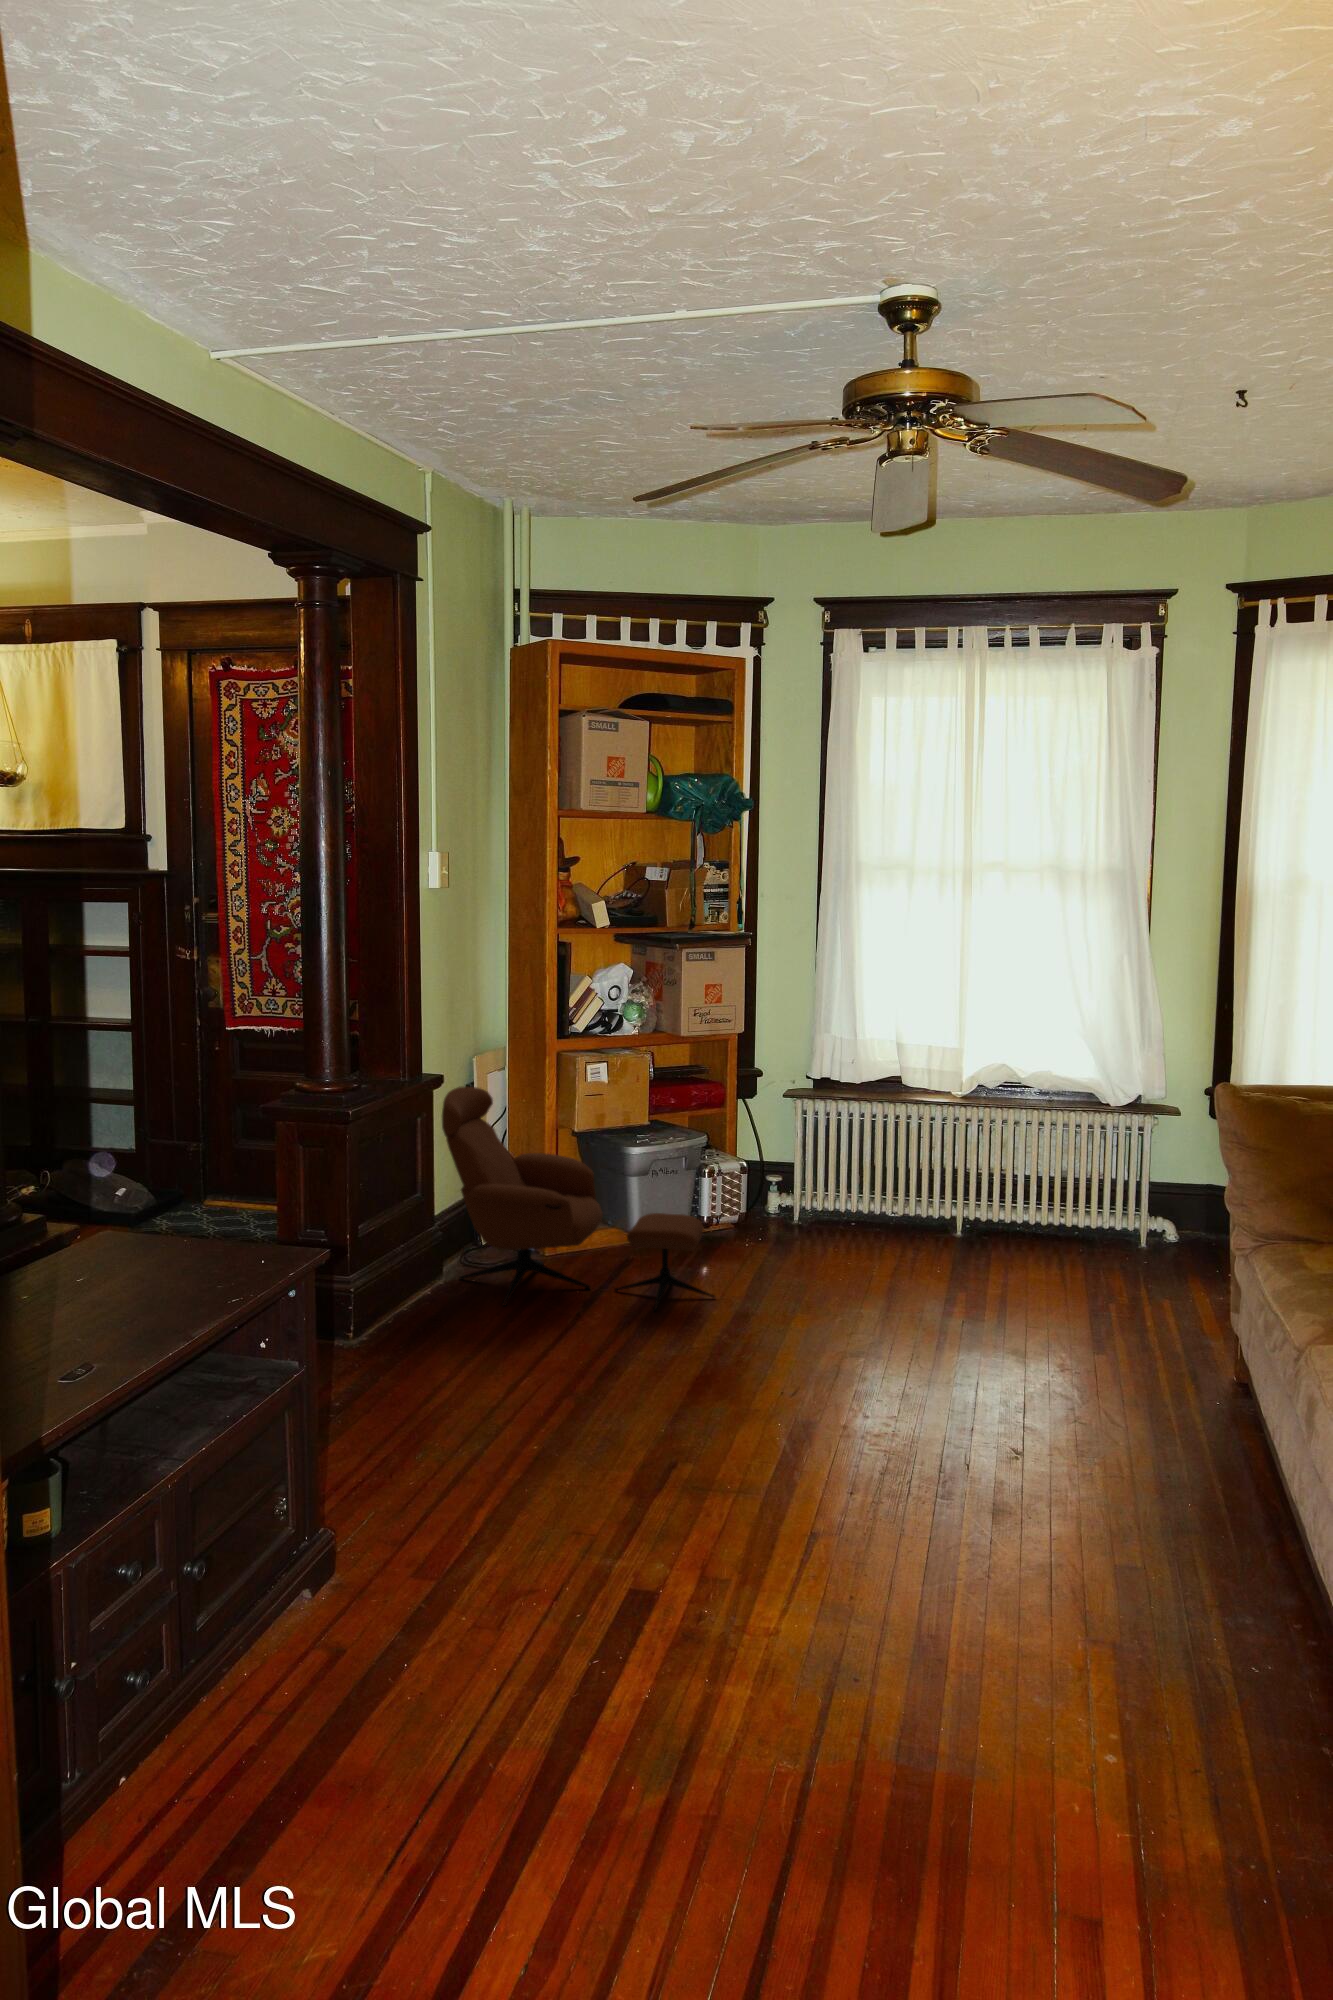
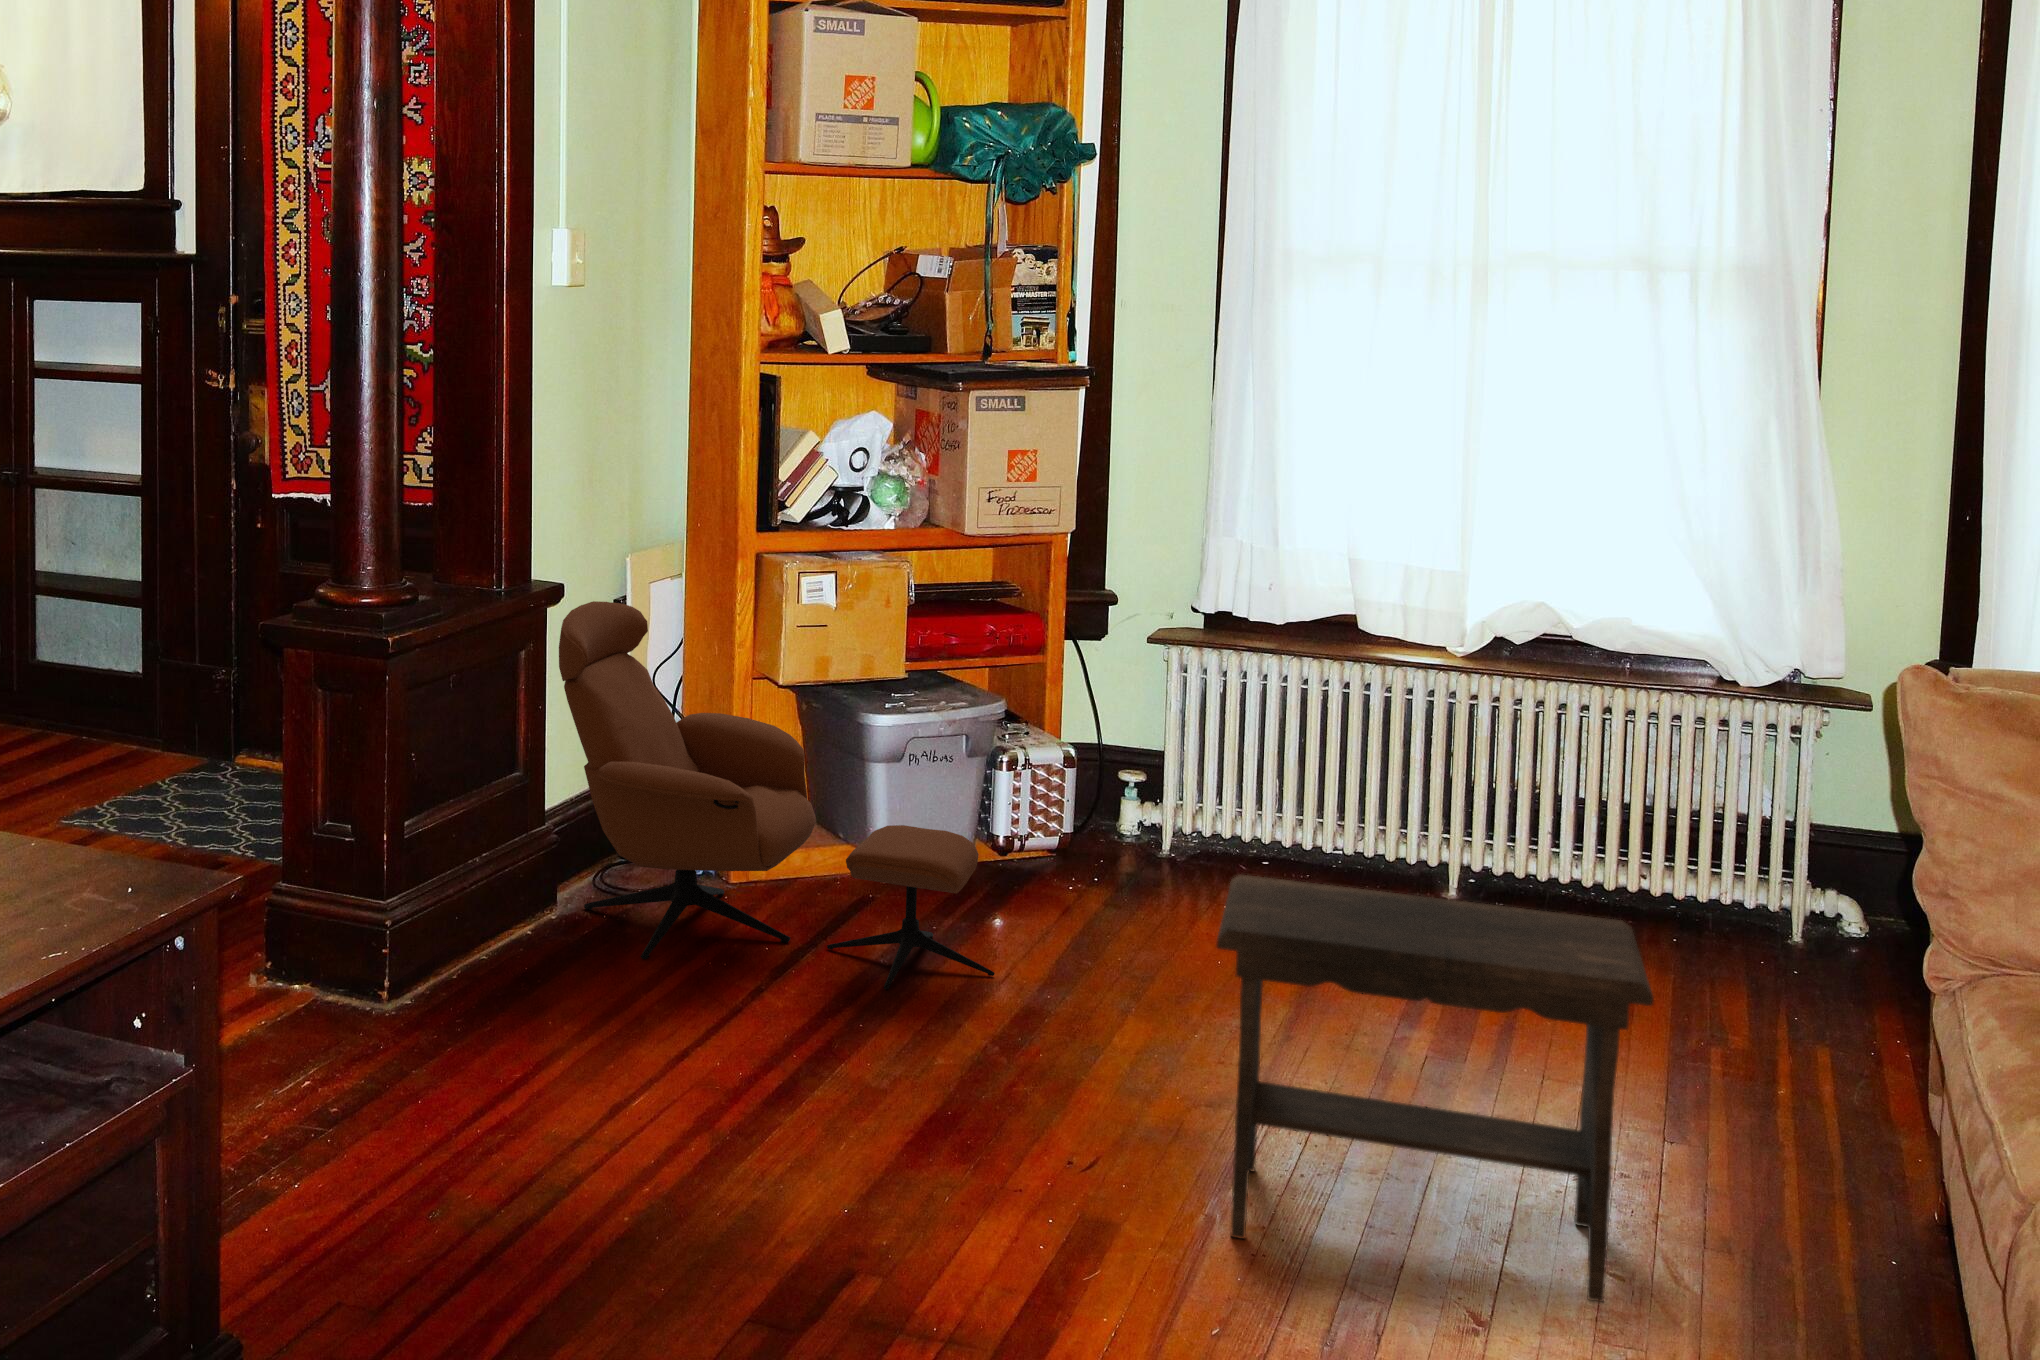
footstool: none [870,1222,1109,1442] -> present [1217,874,1654,1302]

